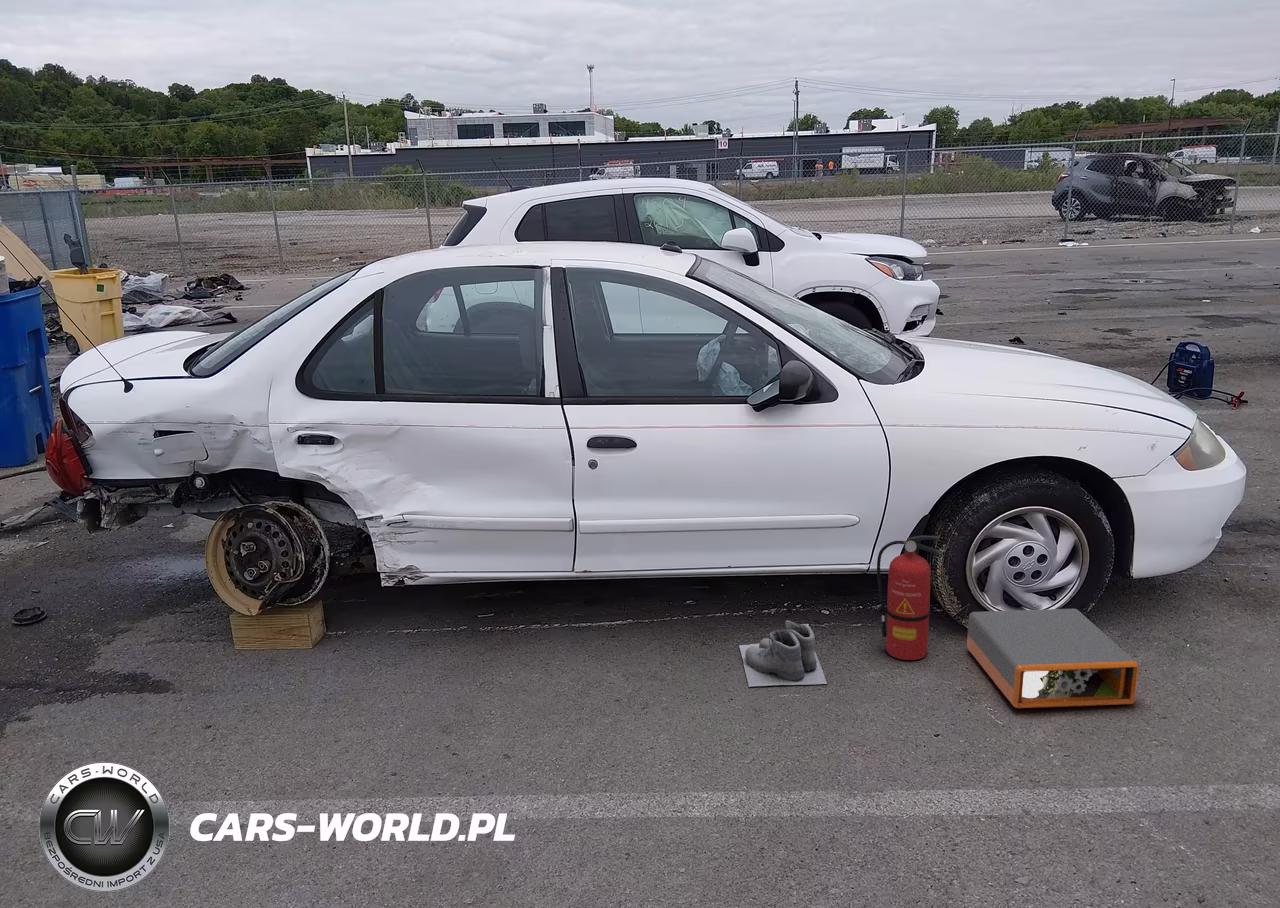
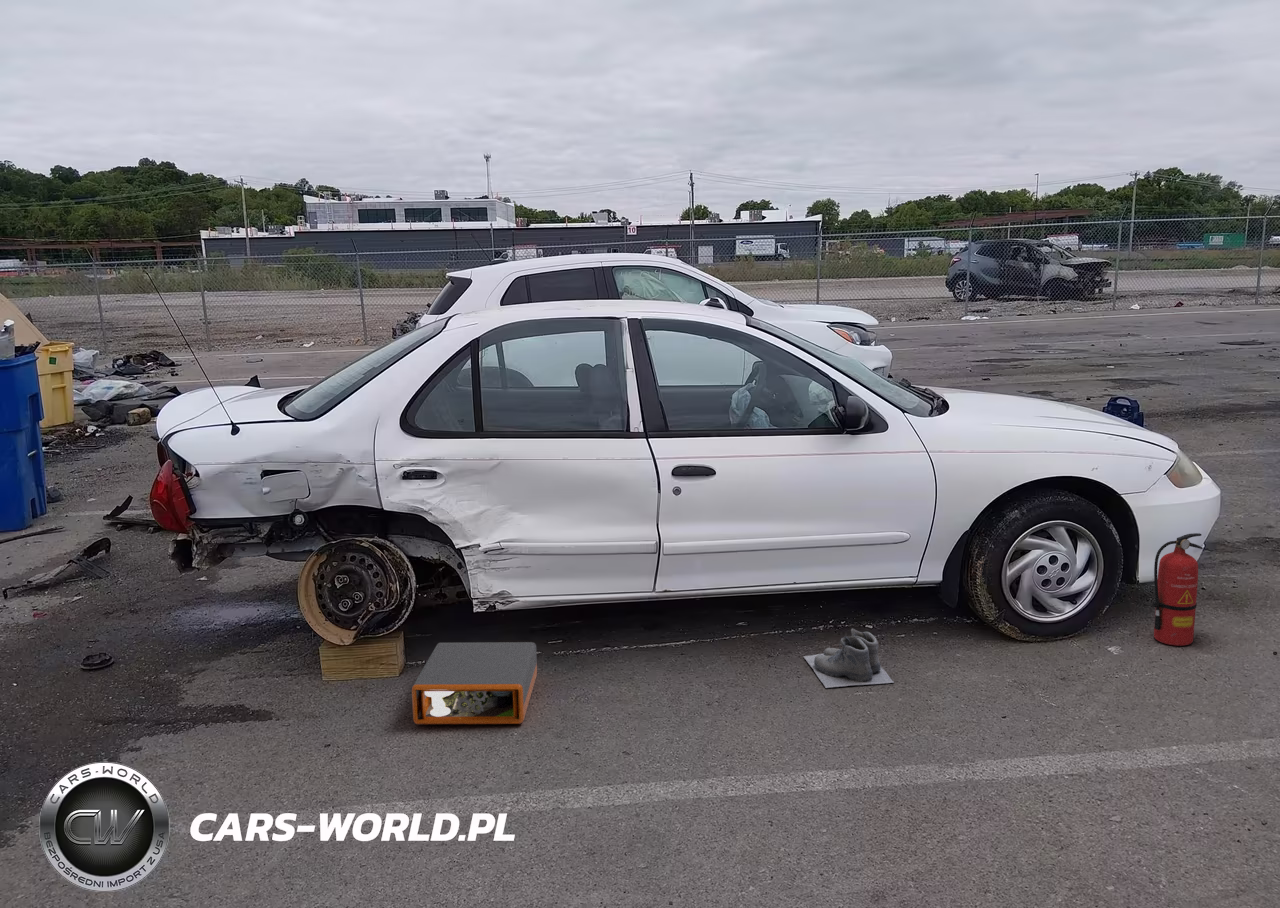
fire extinguisher: present [877,535,941,660] -> present [1152,533,1203,646]
storage box: present [967,609,1139,708] -> present [412,642,537,724]

